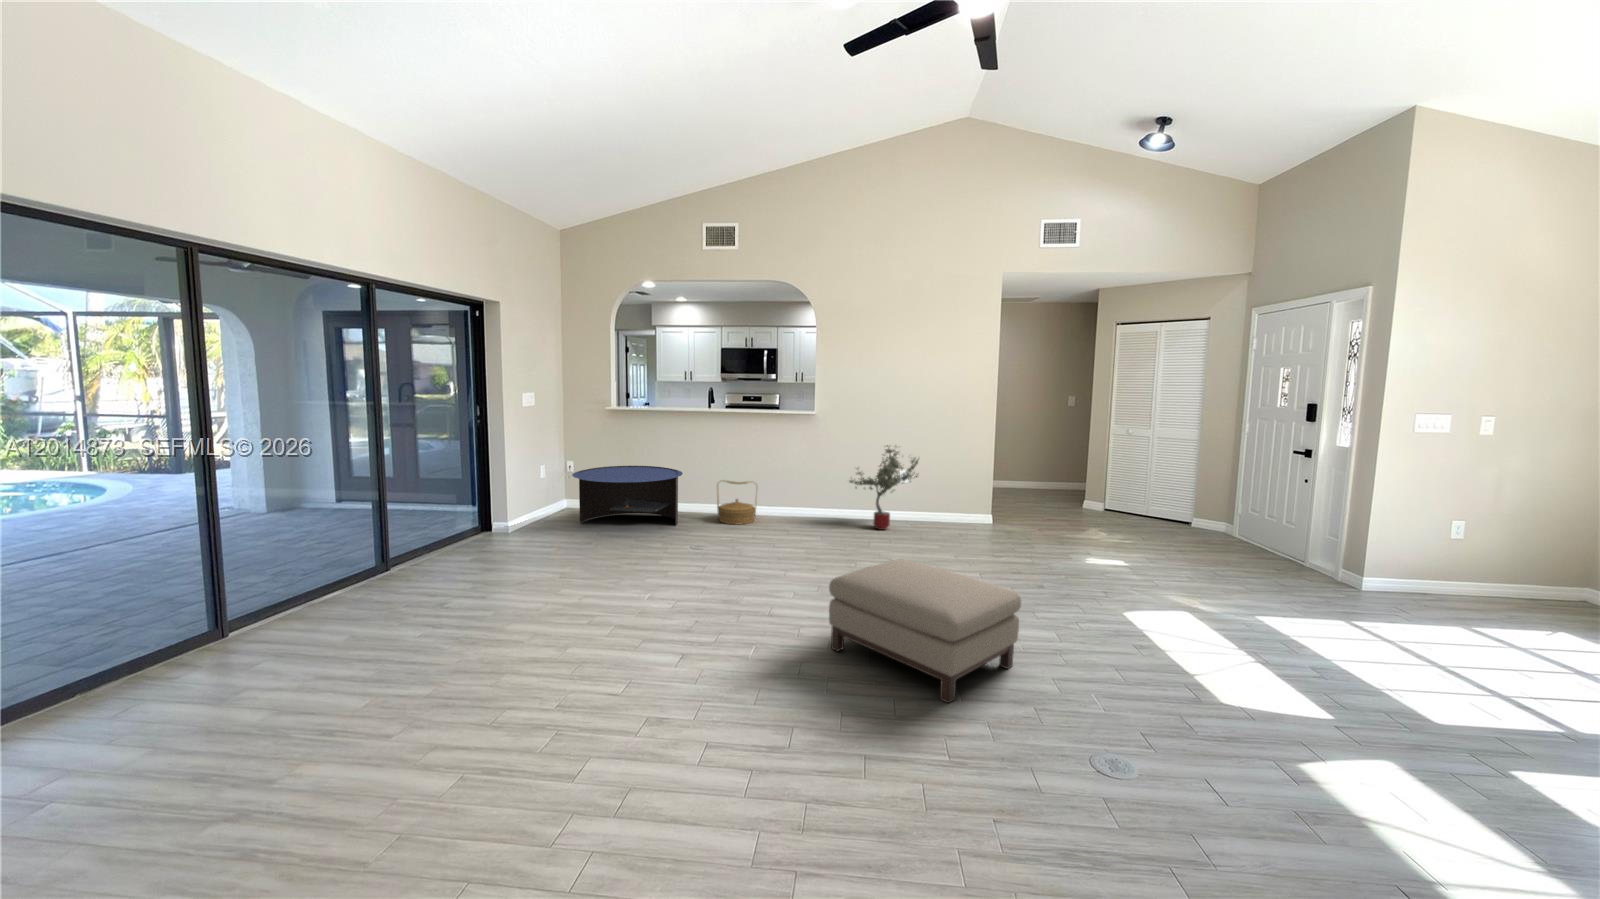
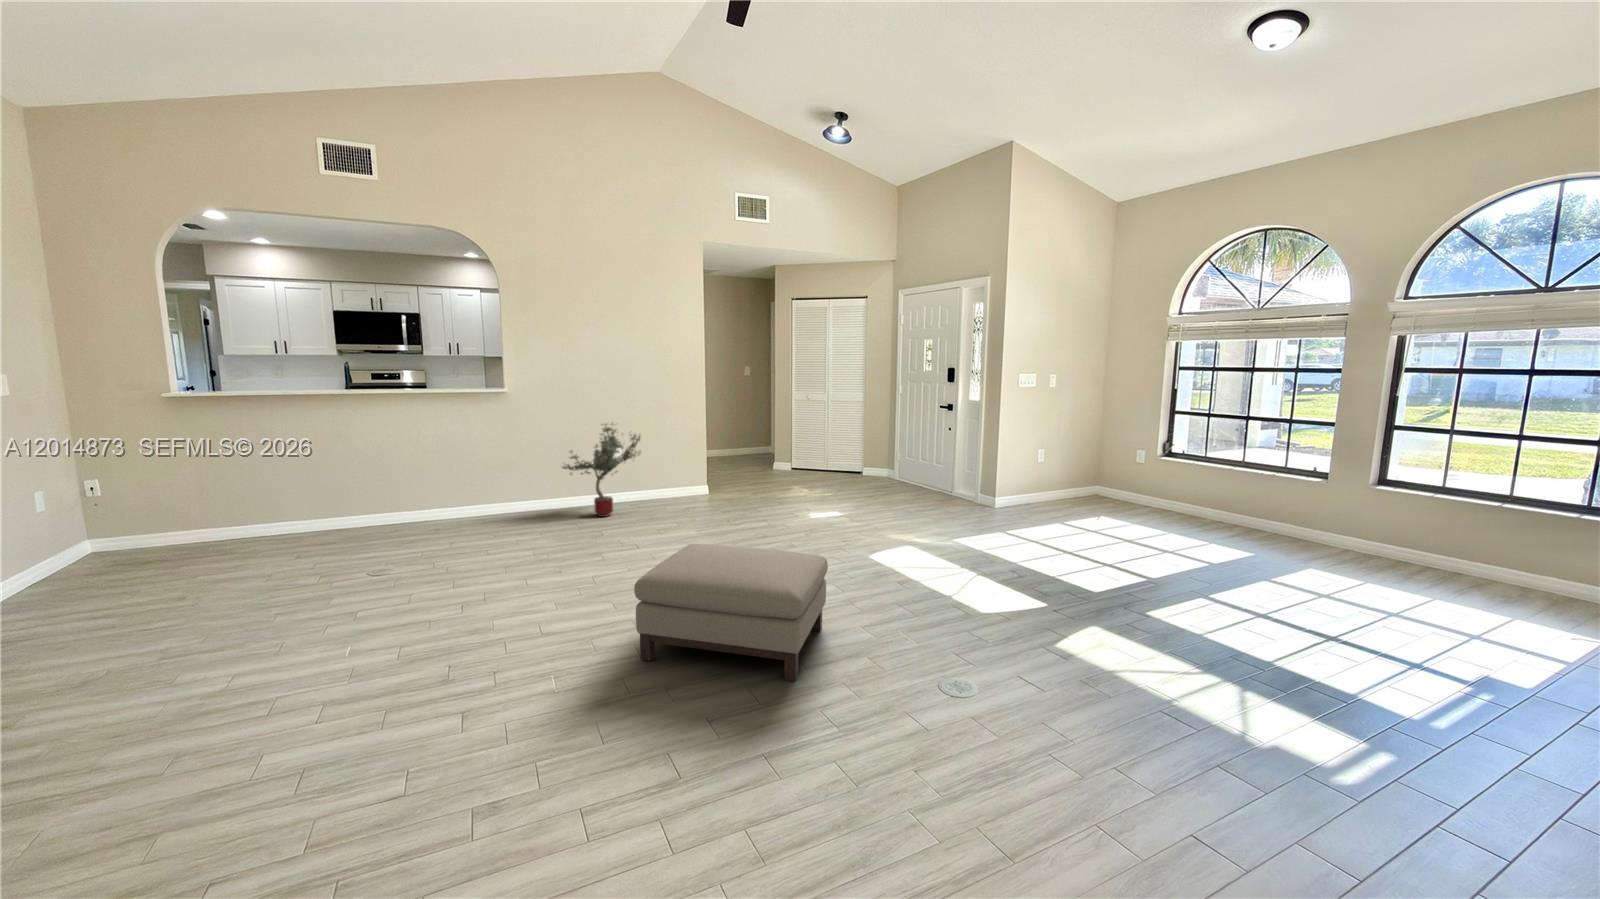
coffee table: present [572,466,683,525] -> none [107,476,323,577]
woven basket: present [717,481,757,524] -> none [377,481,440,539]

